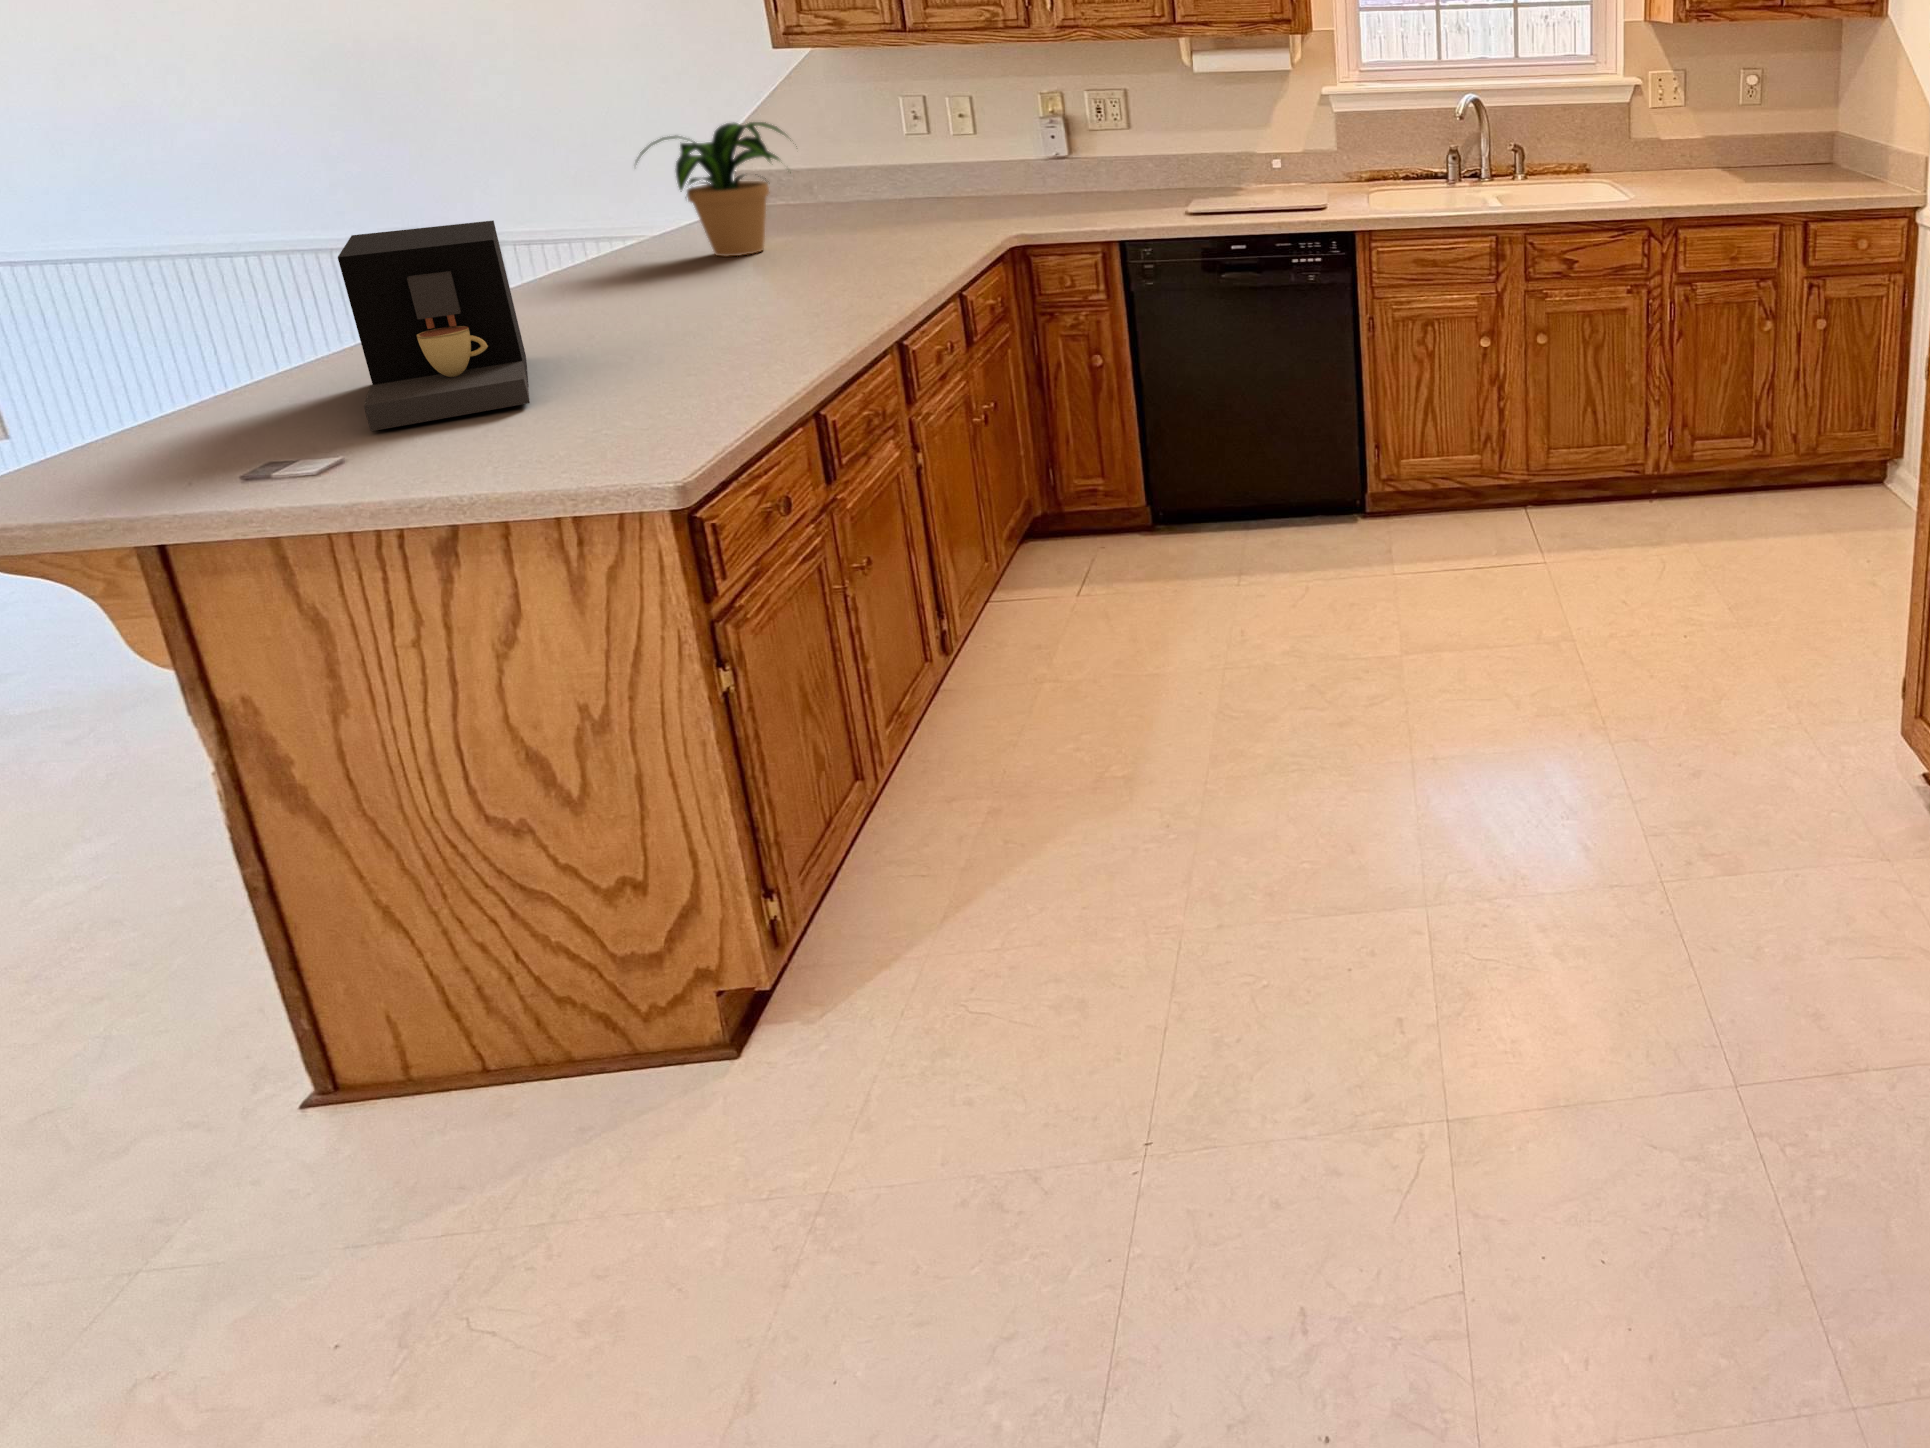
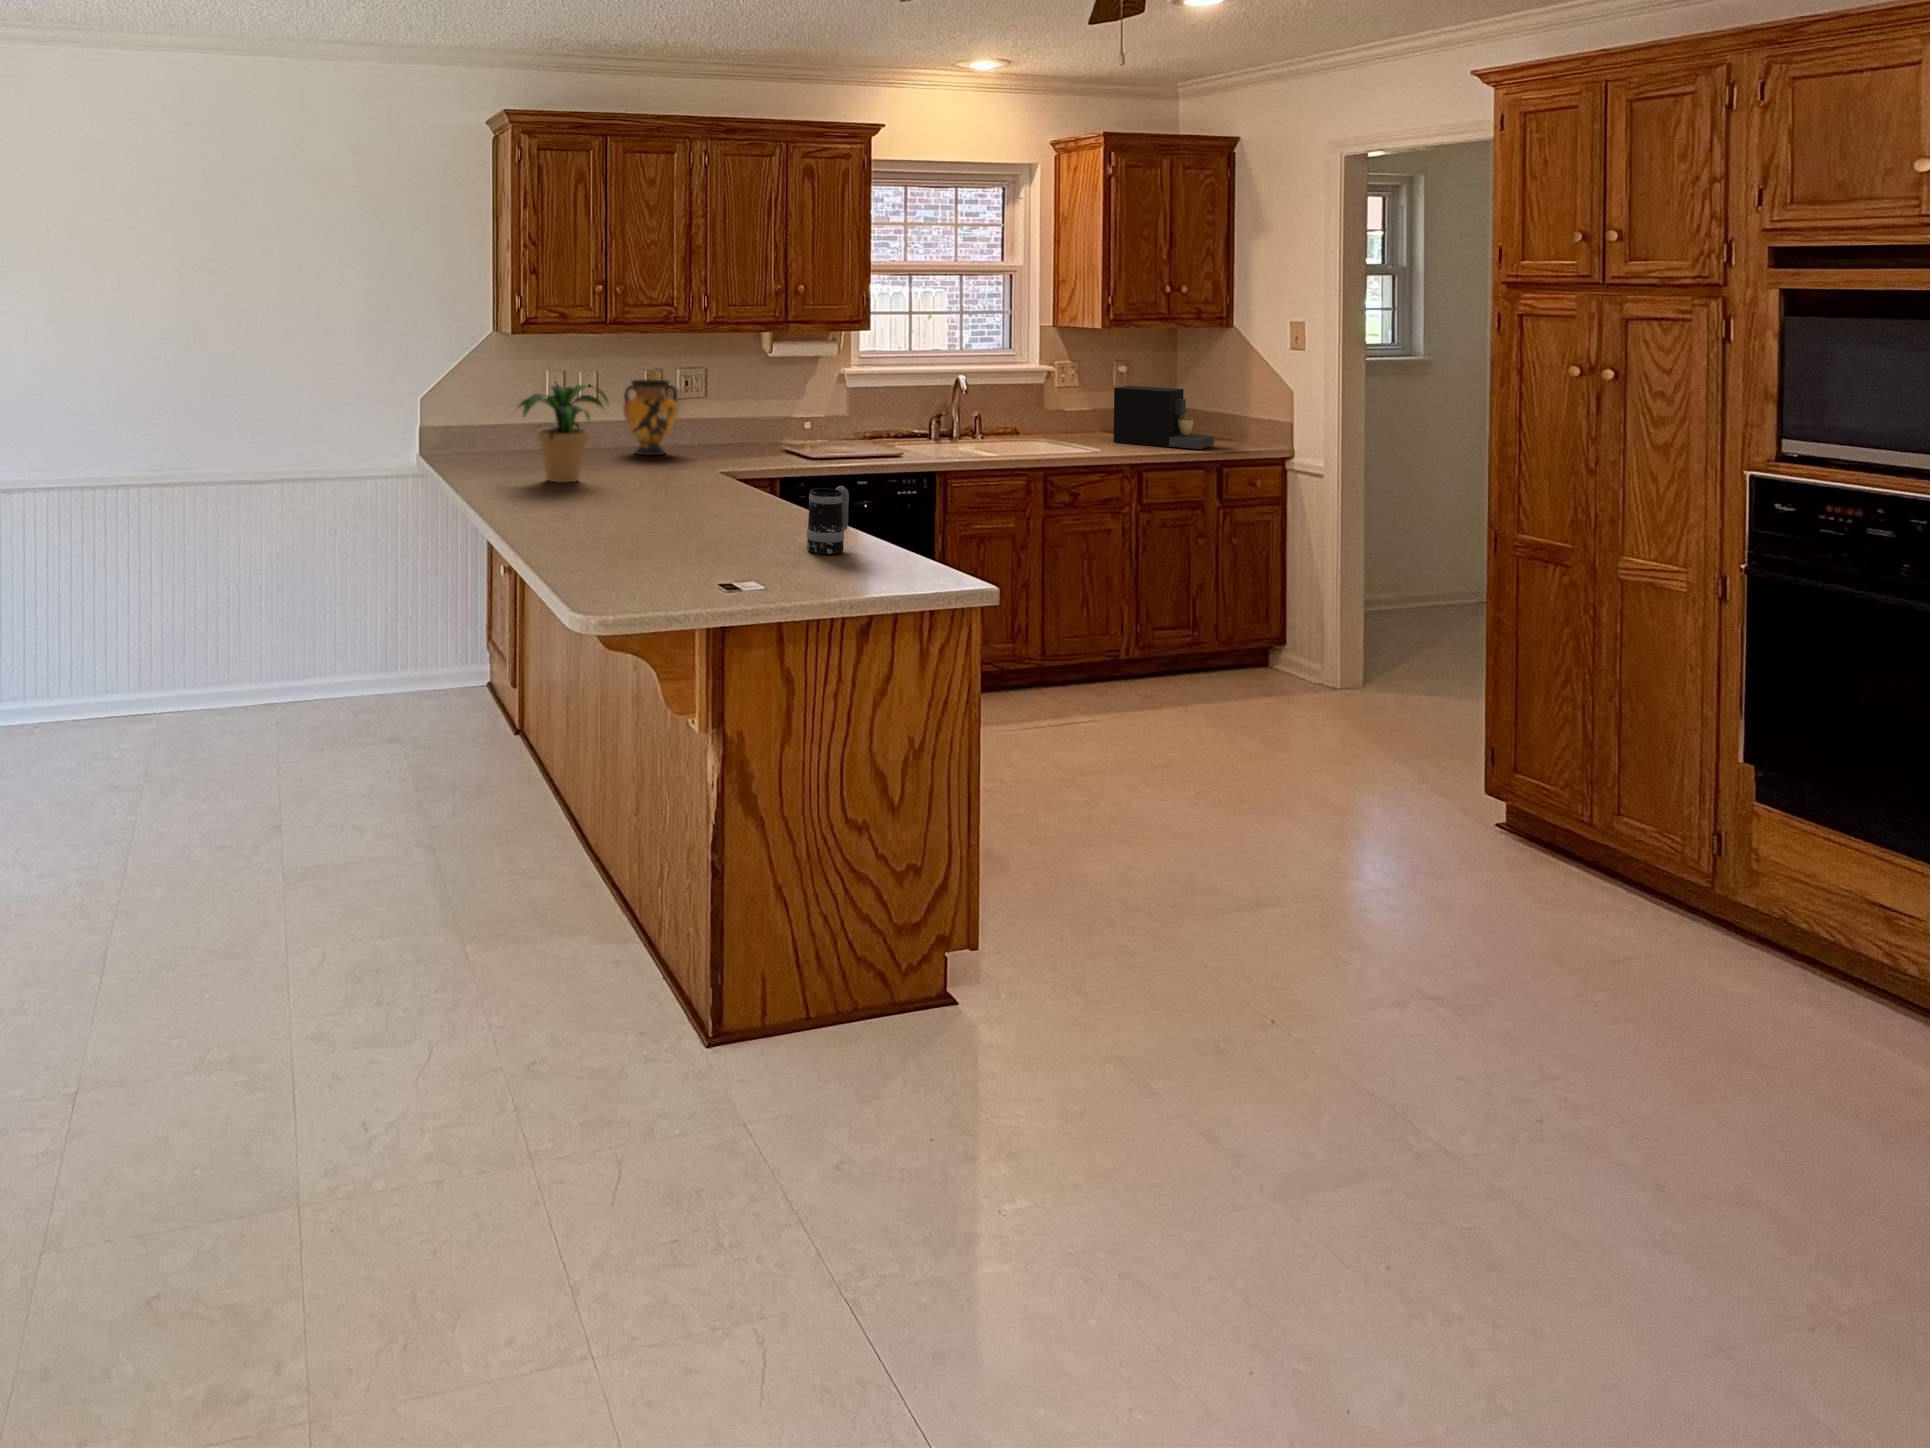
vase: none [965,107,1042,209] -> present [623,380,677,455]
coffee maker: present [338,221,530,431] -> present [1114,386,1214,449]
mug: none [577,294,681,404] -> present [807,486,849,555]

